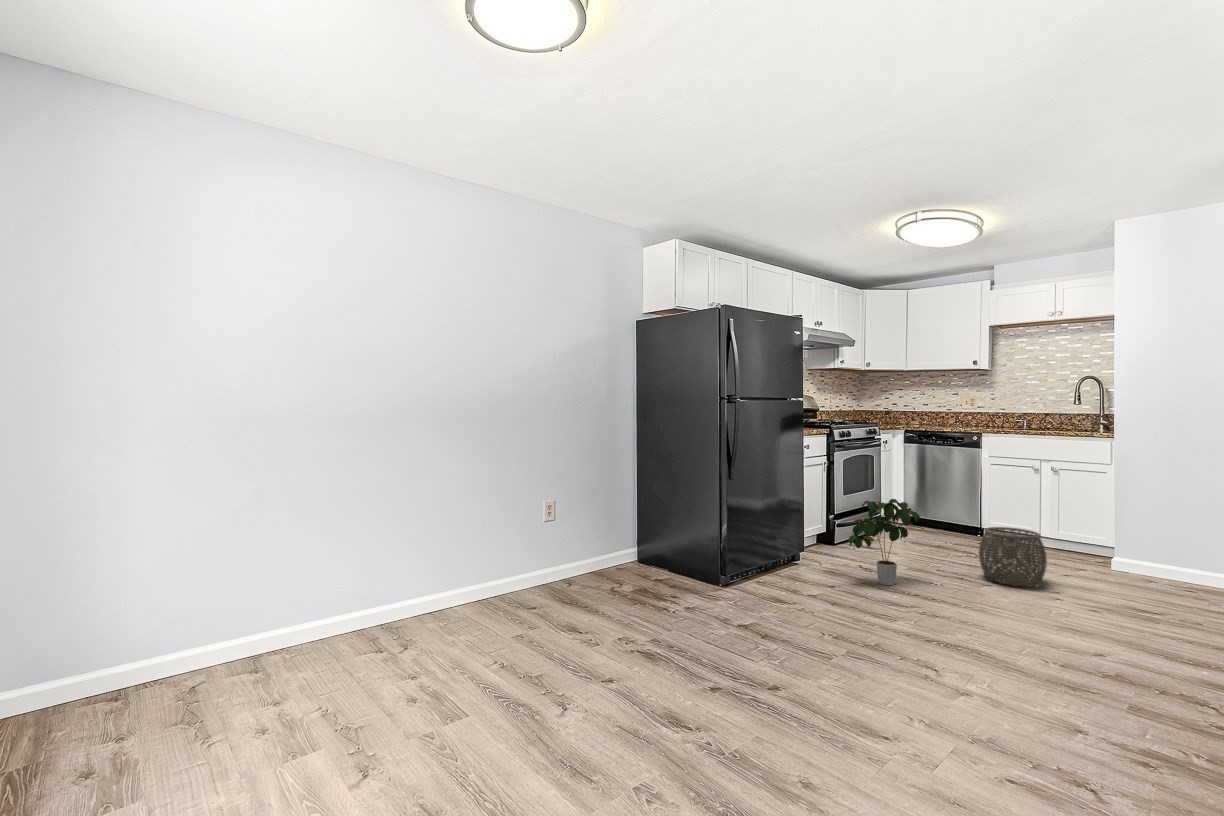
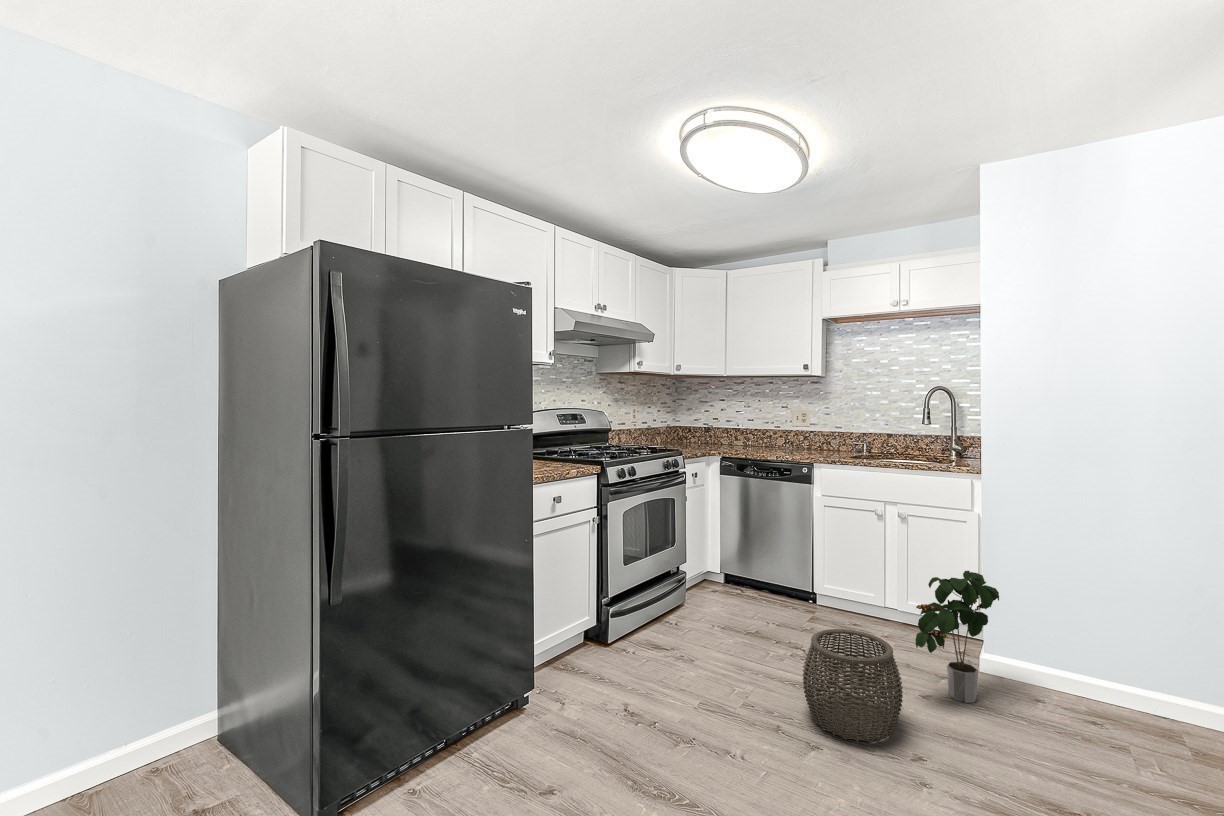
potted plant: present [849,499,920,585] -> present [916,571,999,703]

